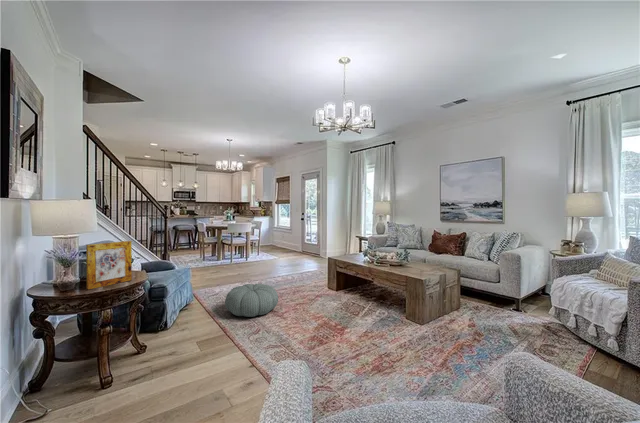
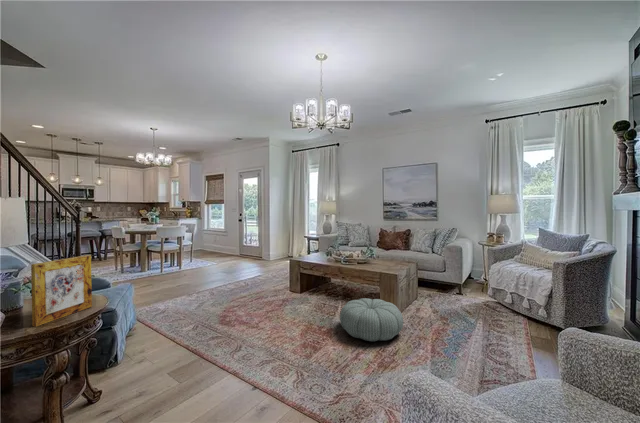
pouf: present [225,284,278,317] -> present [340,298,403,342]

